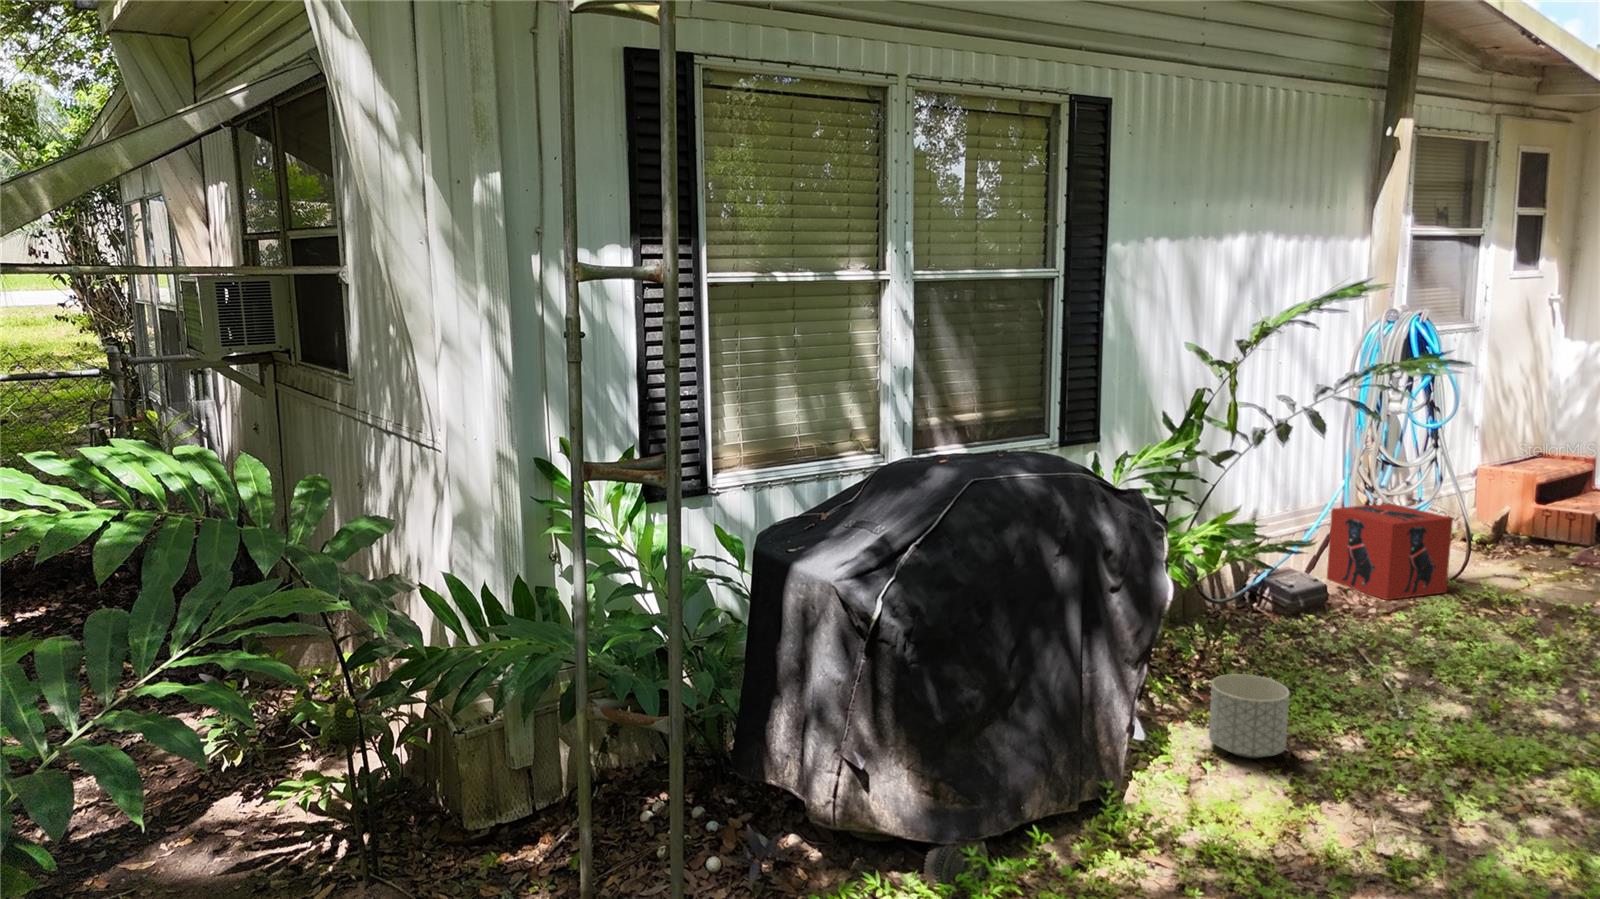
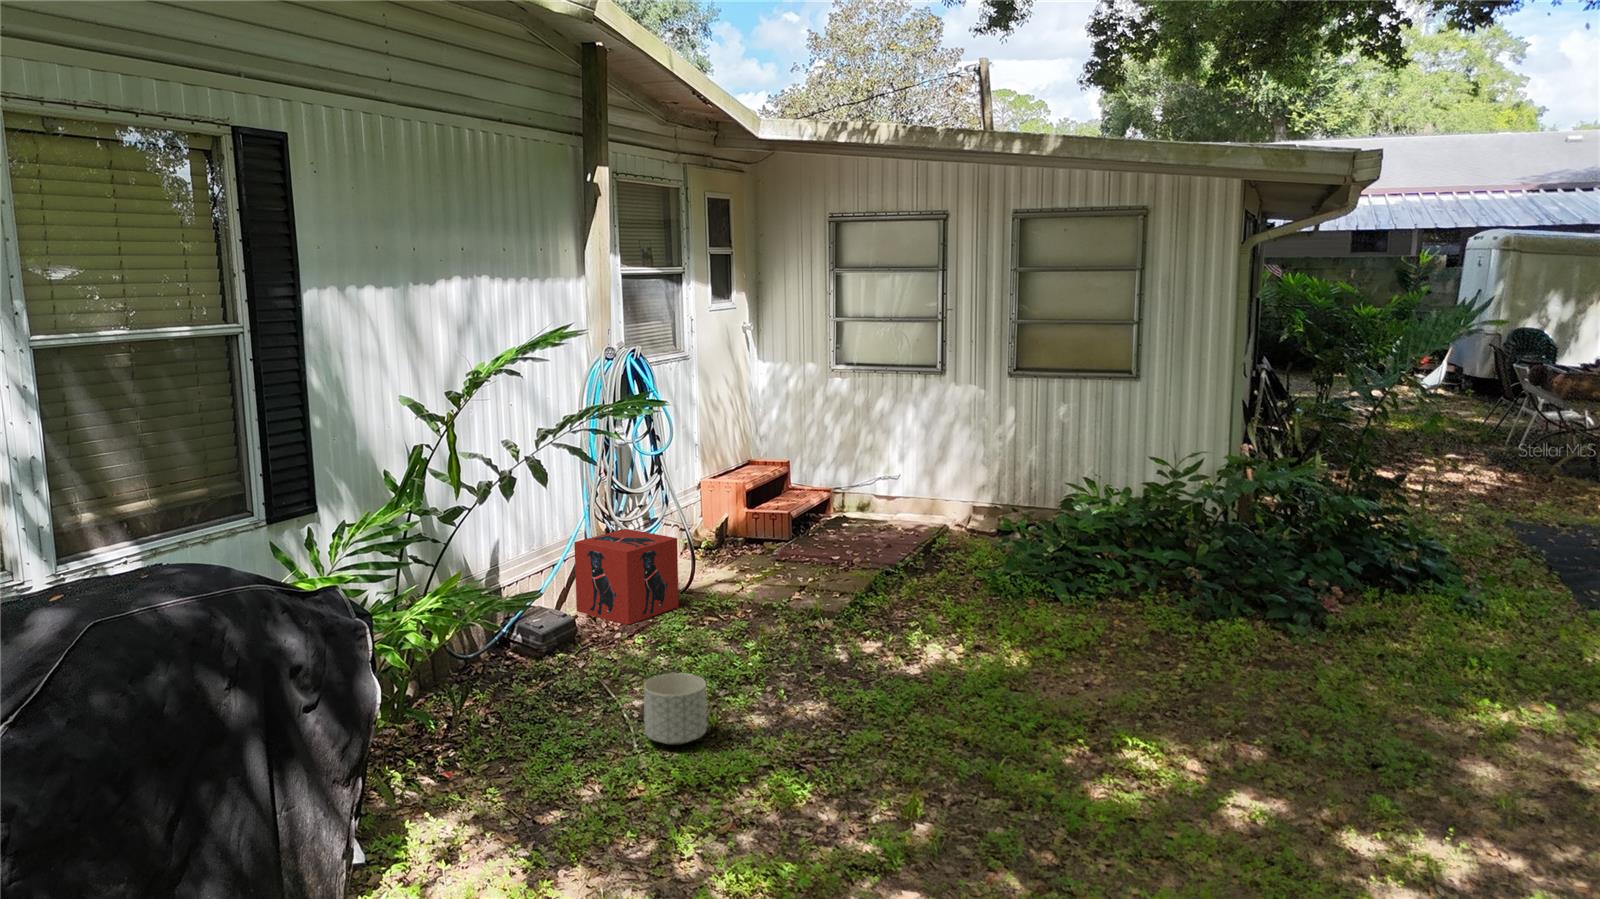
planter: present [1209,674,1289,758] -> present [644,673,707,745]

